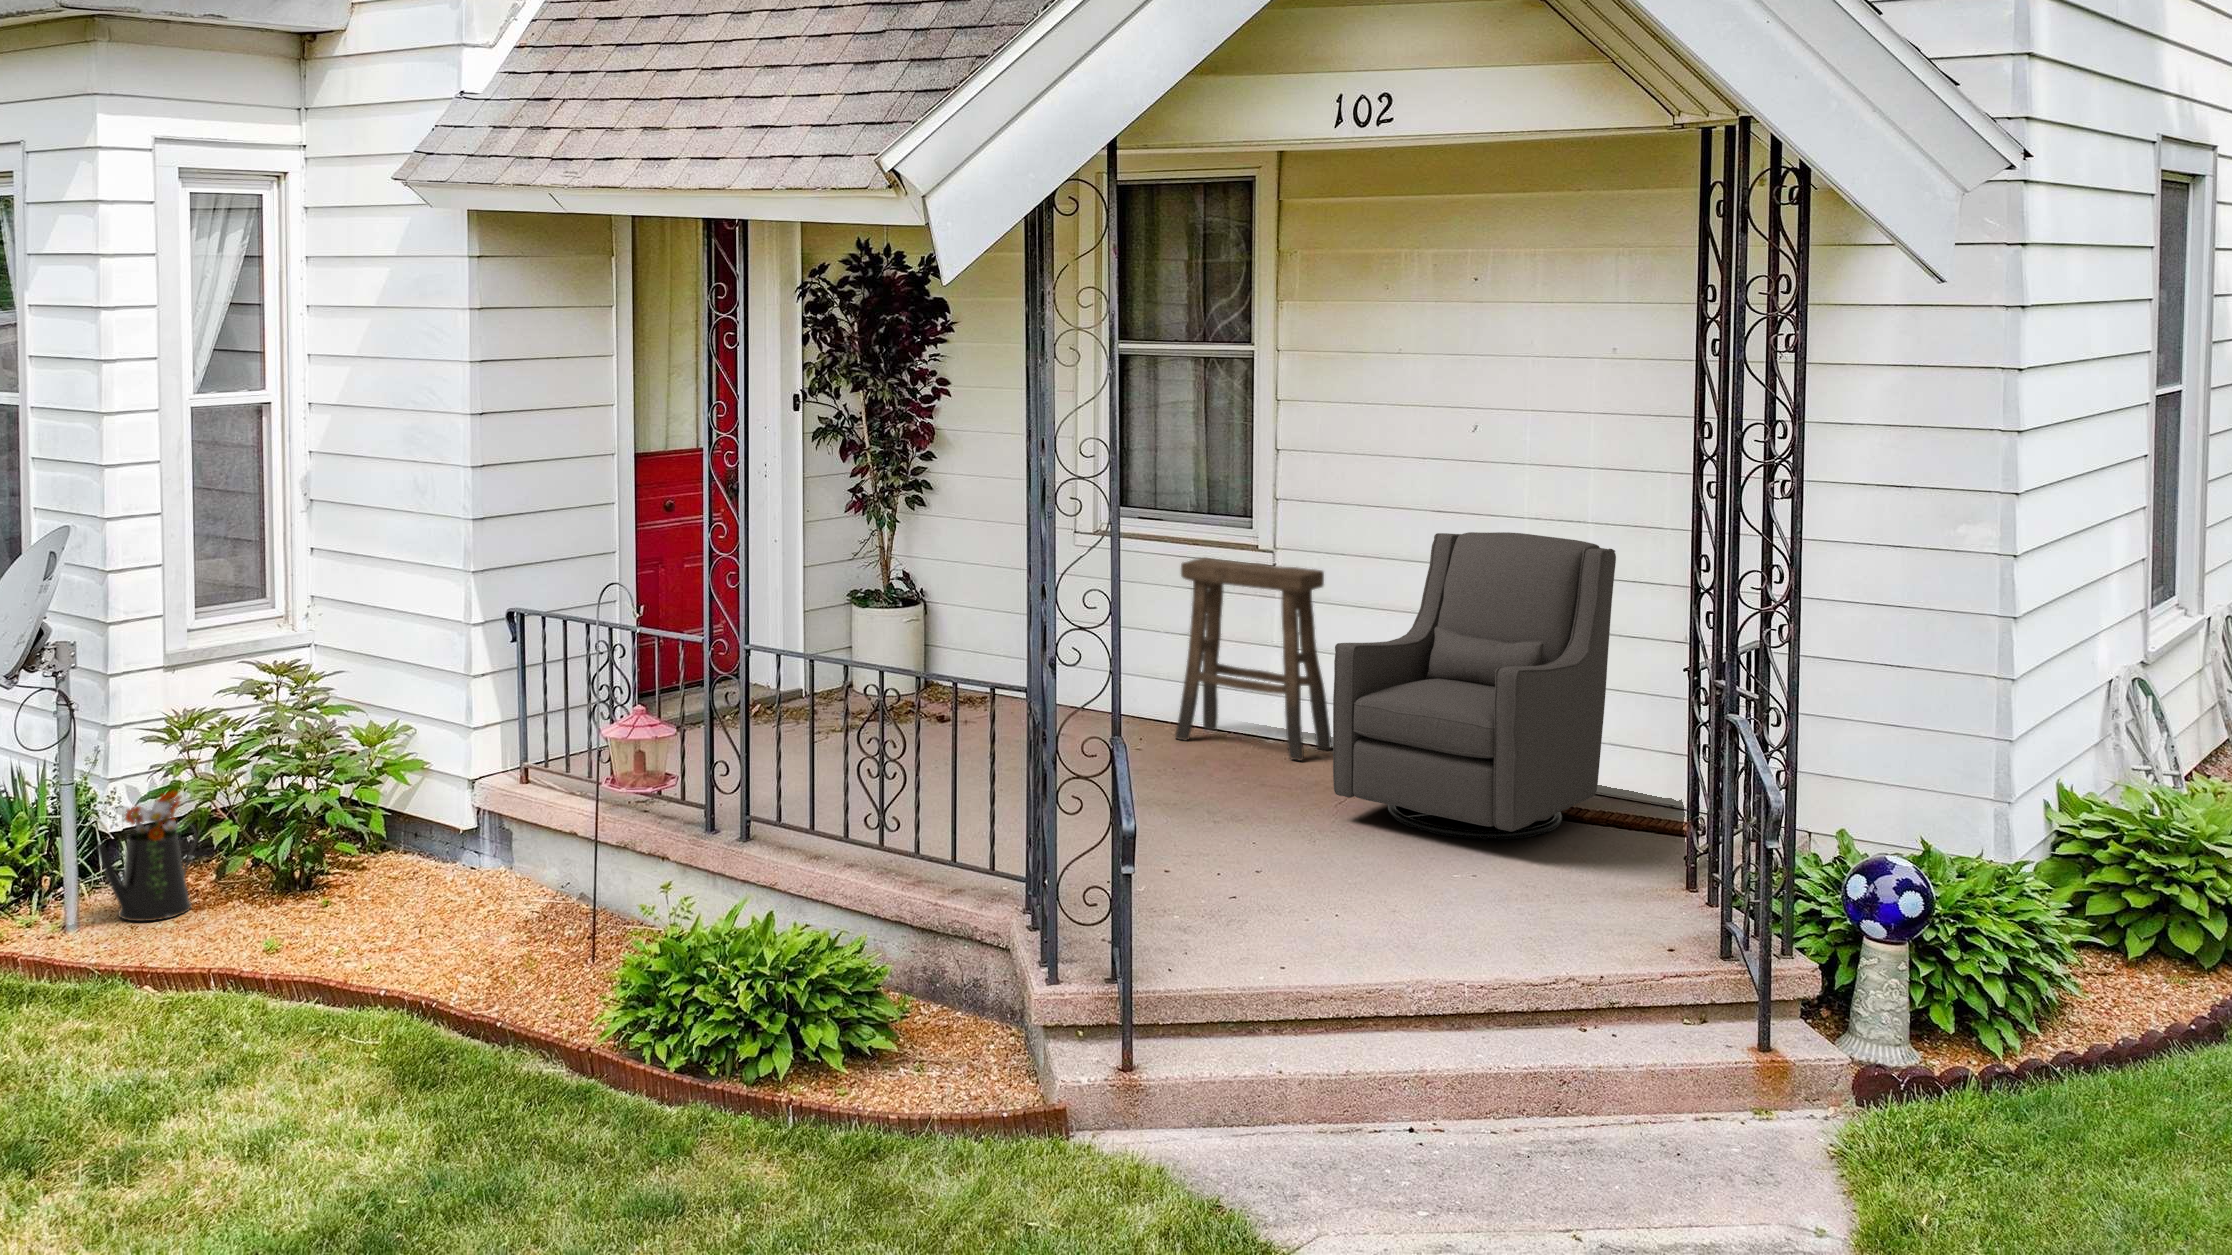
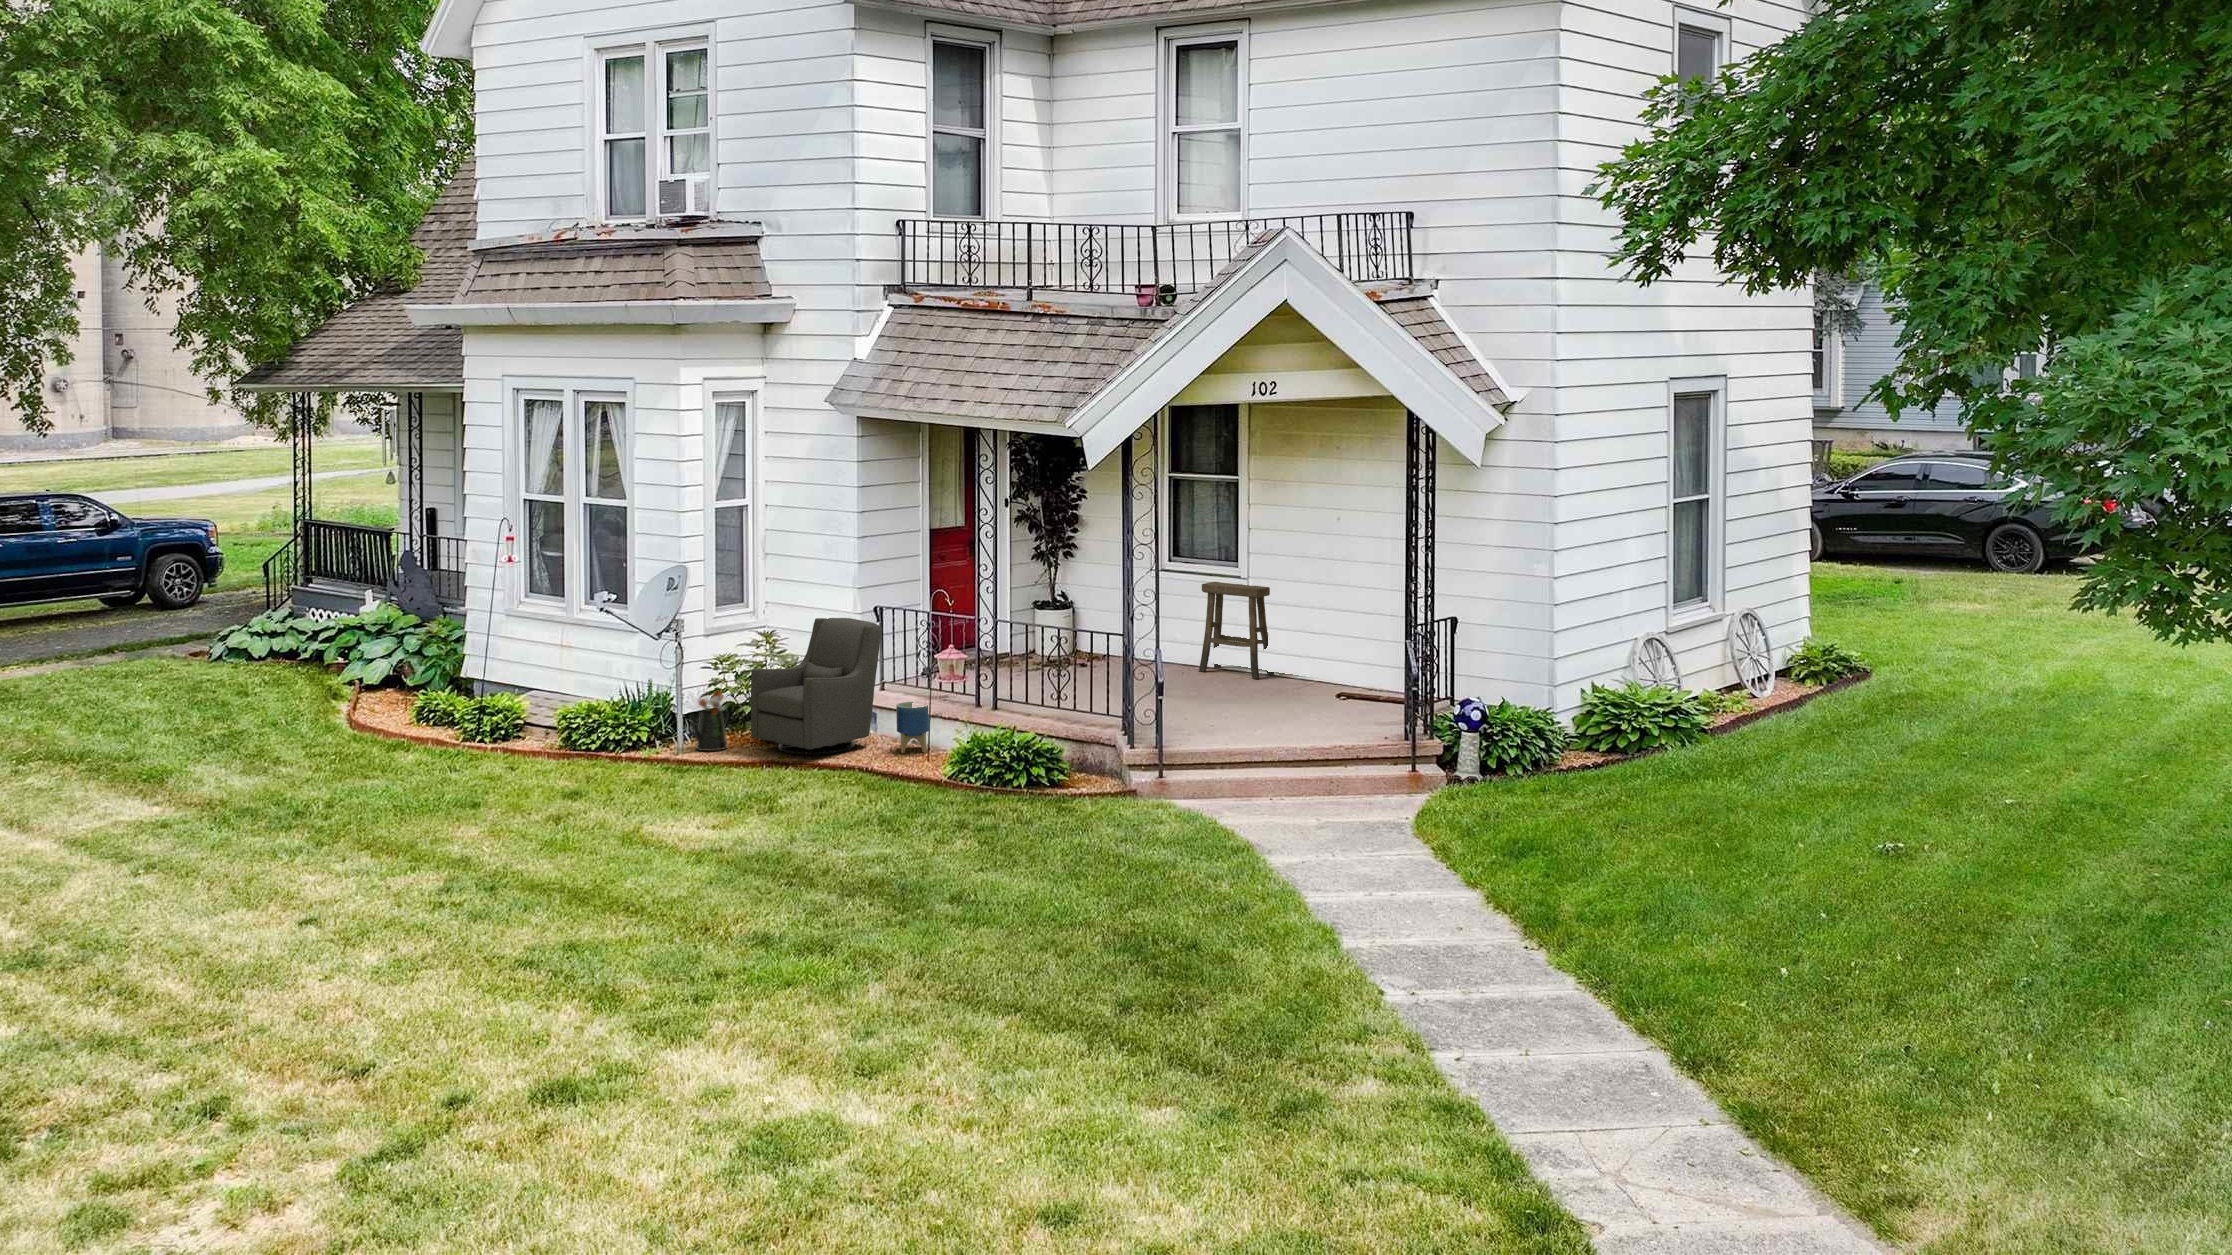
chair: present [1333,532,1616,840] -> present [751,618,882,755]
planter: none [530,819,604,937] -> present [896,701,930,753]

